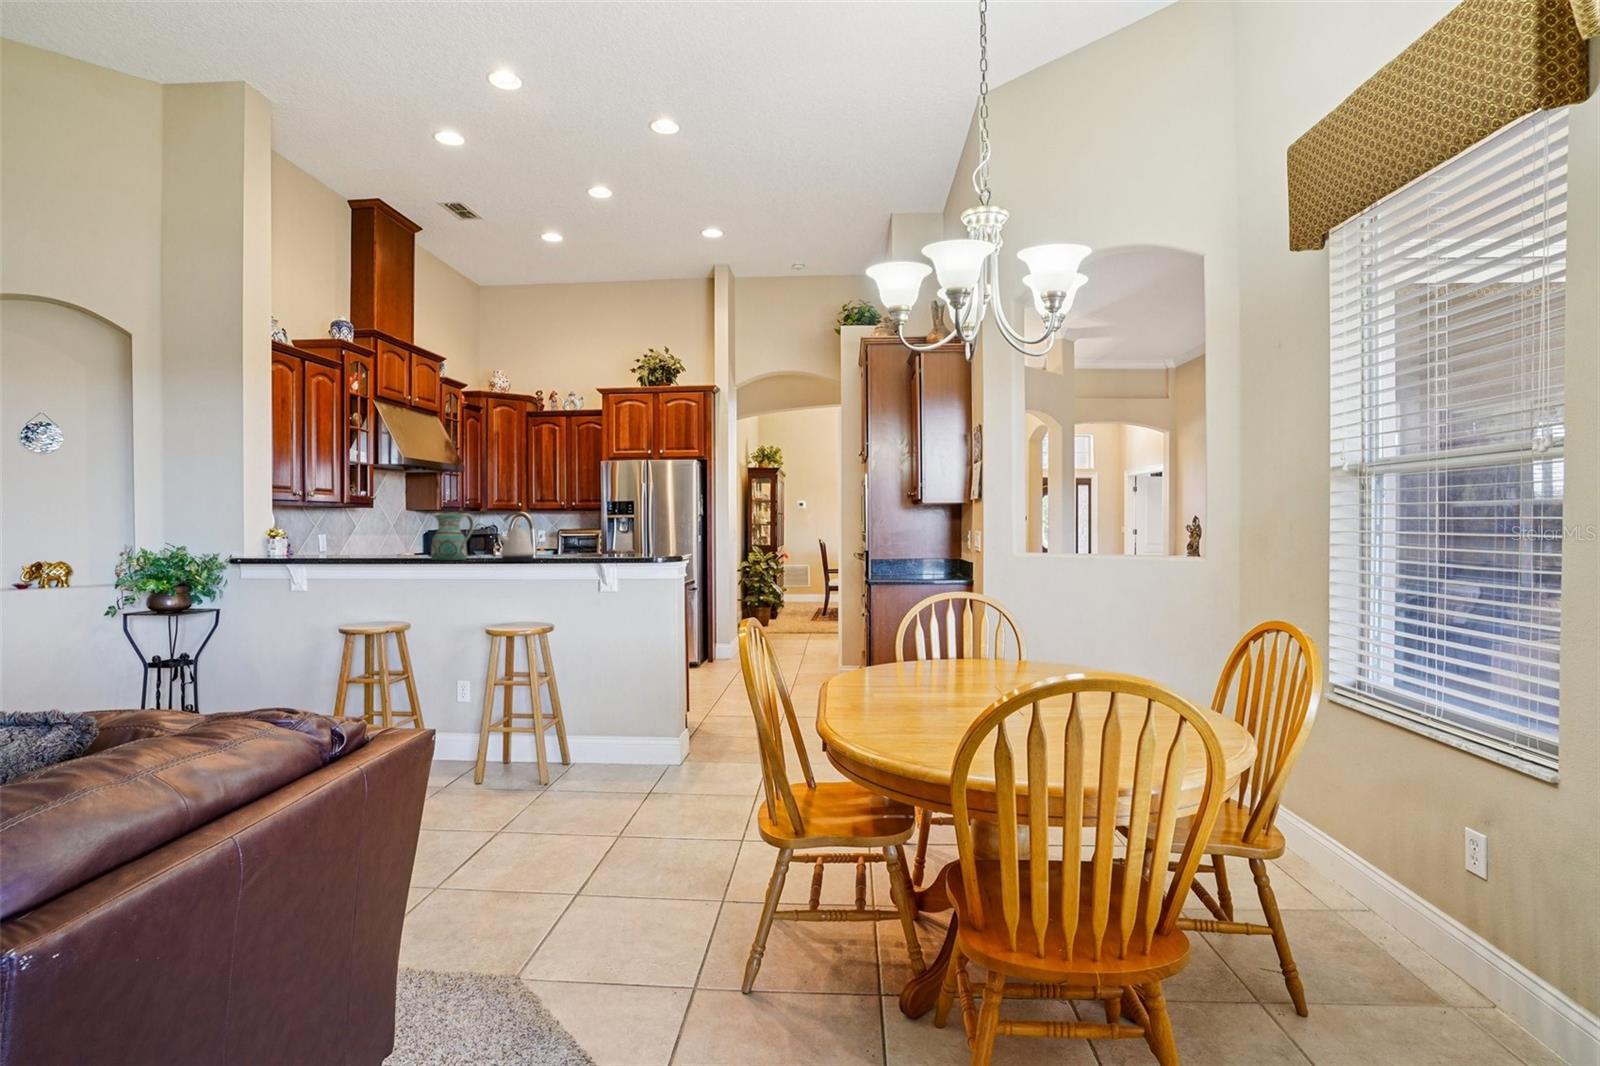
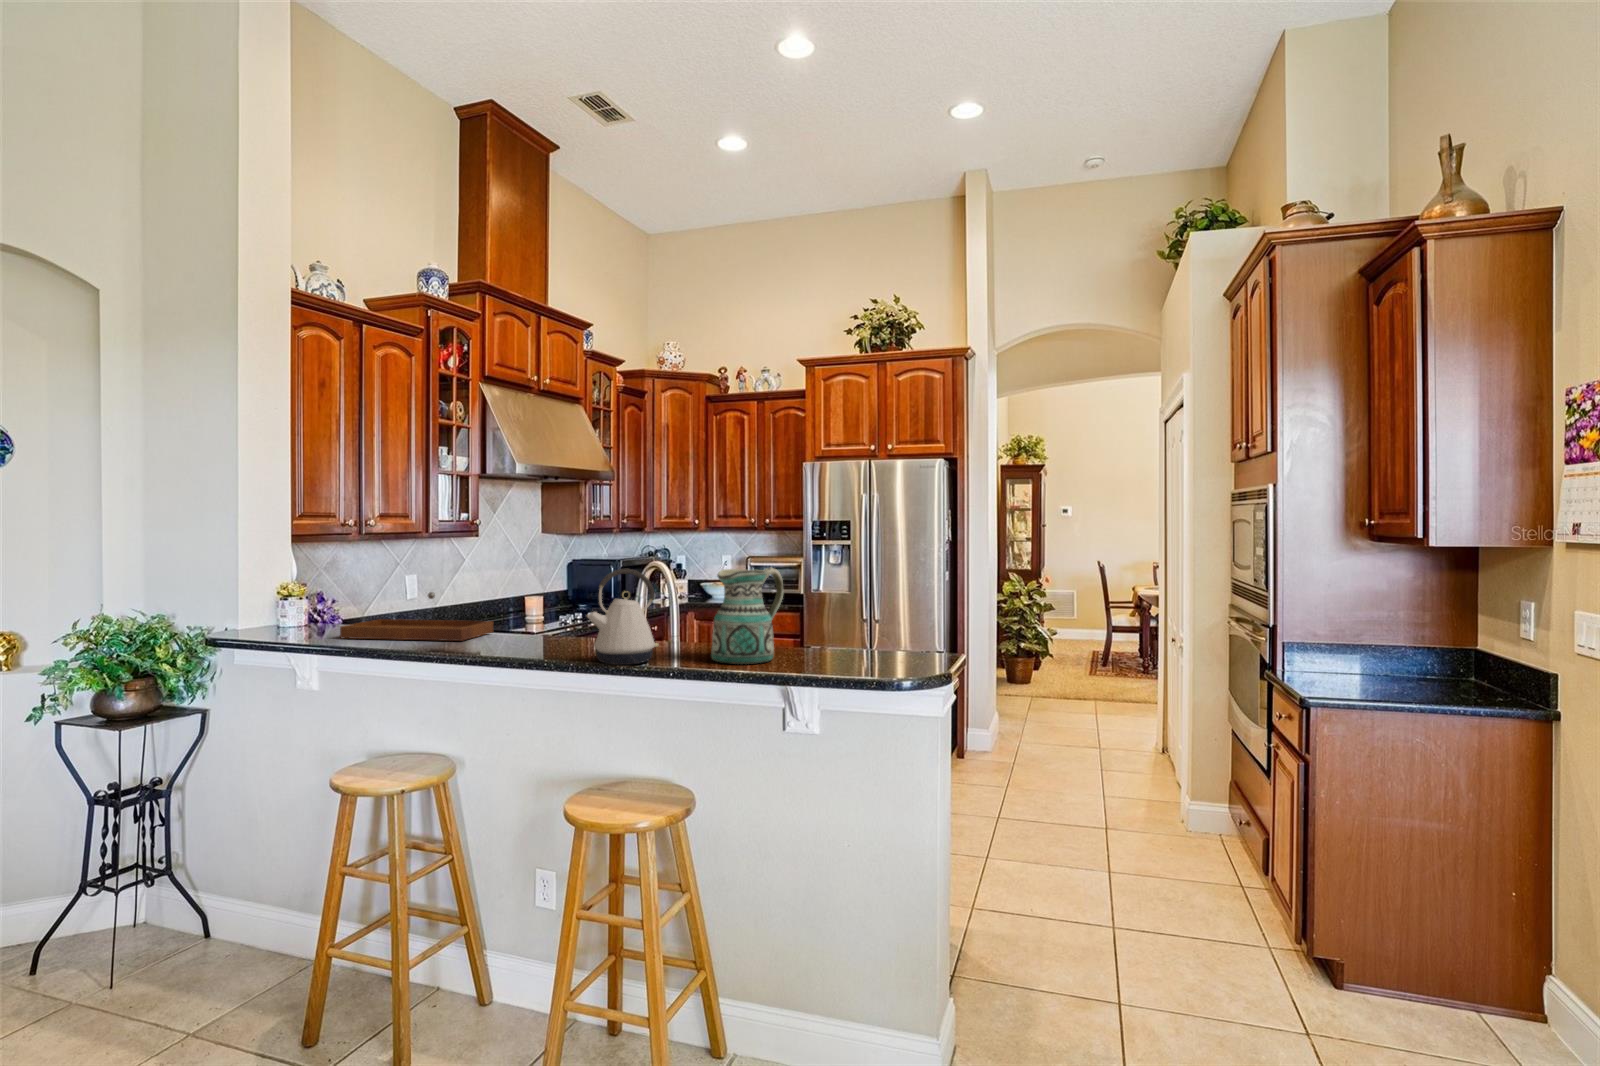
ceramic pitcher: present [431,512,474,560] -> present [711,567,783,664]
tray: none [322,533,417,560] -> present [340,592,493,641]

